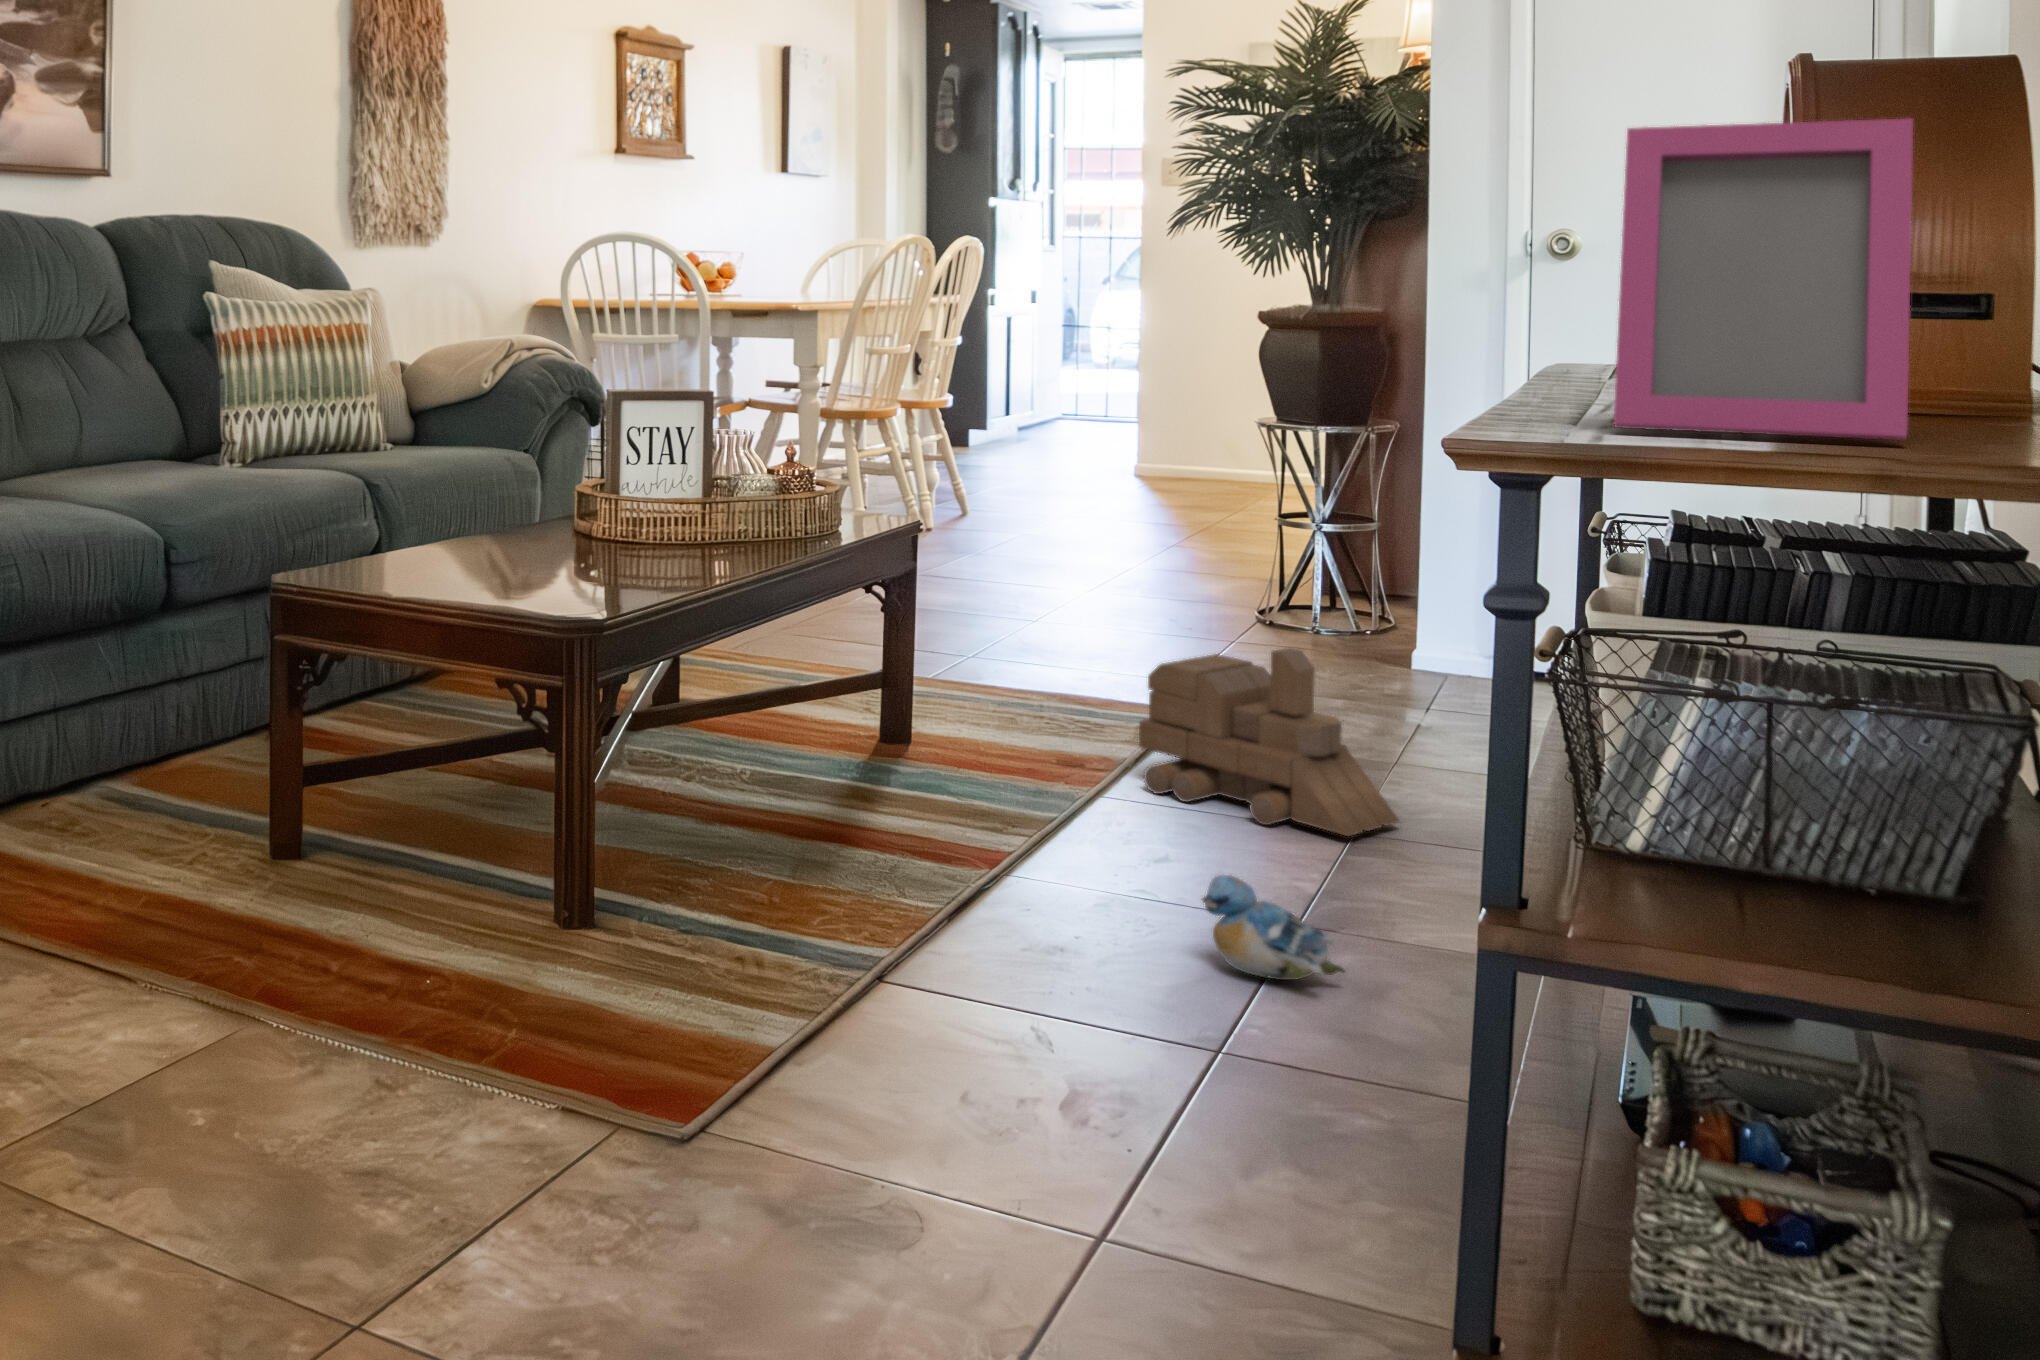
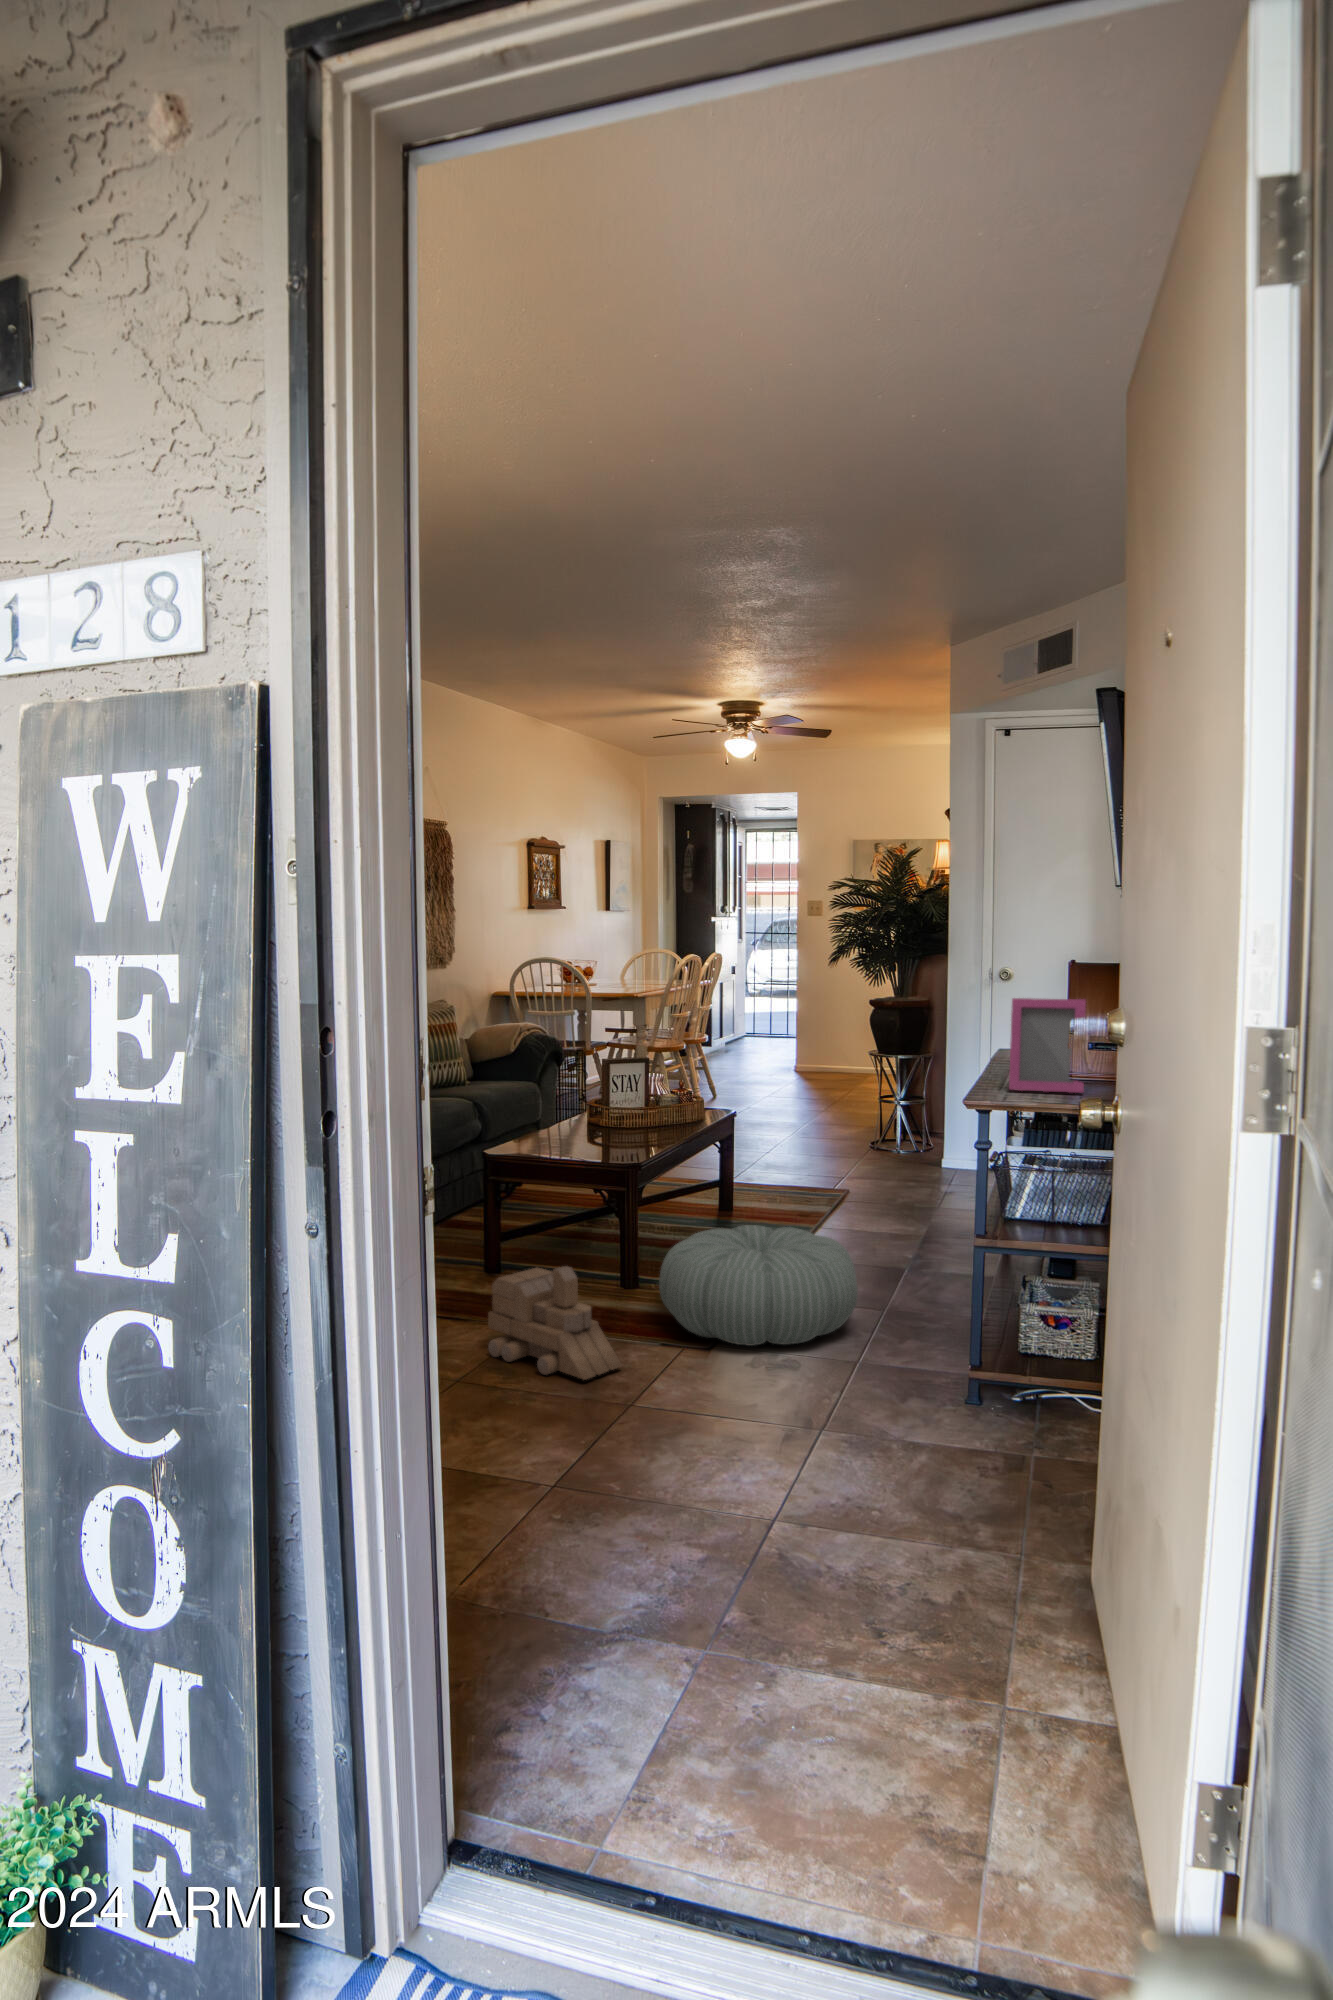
toy train: present [1139,648,1399,836] -> present [488,1266,622,1380]
pouf: none [571,791,1116,1159] -> present [659,1225,858,1346]
plush toy: present [1202,875,1345,980] -> none [876,1249,928,1286]

